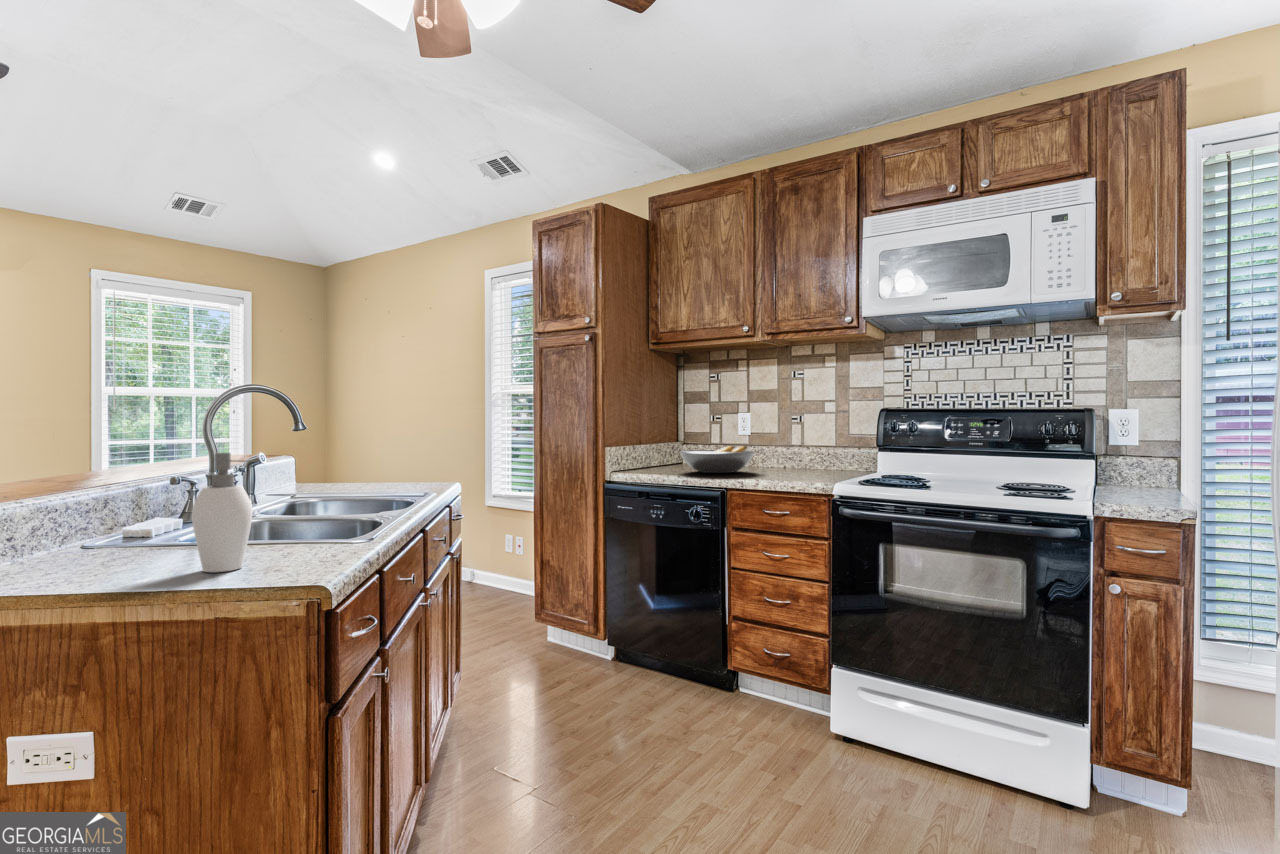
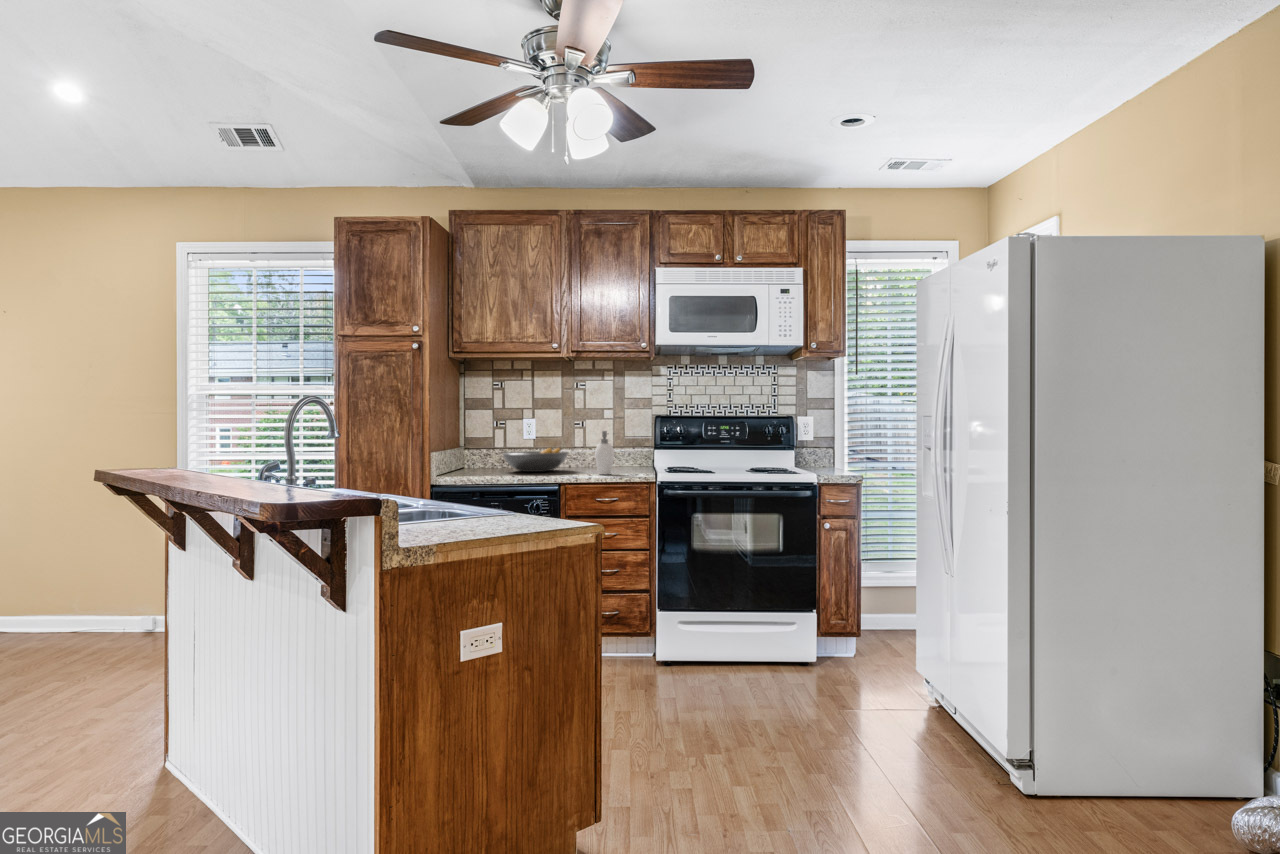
soap dispenser: present [192,453,259,572] -> present [595,431,614,474]

